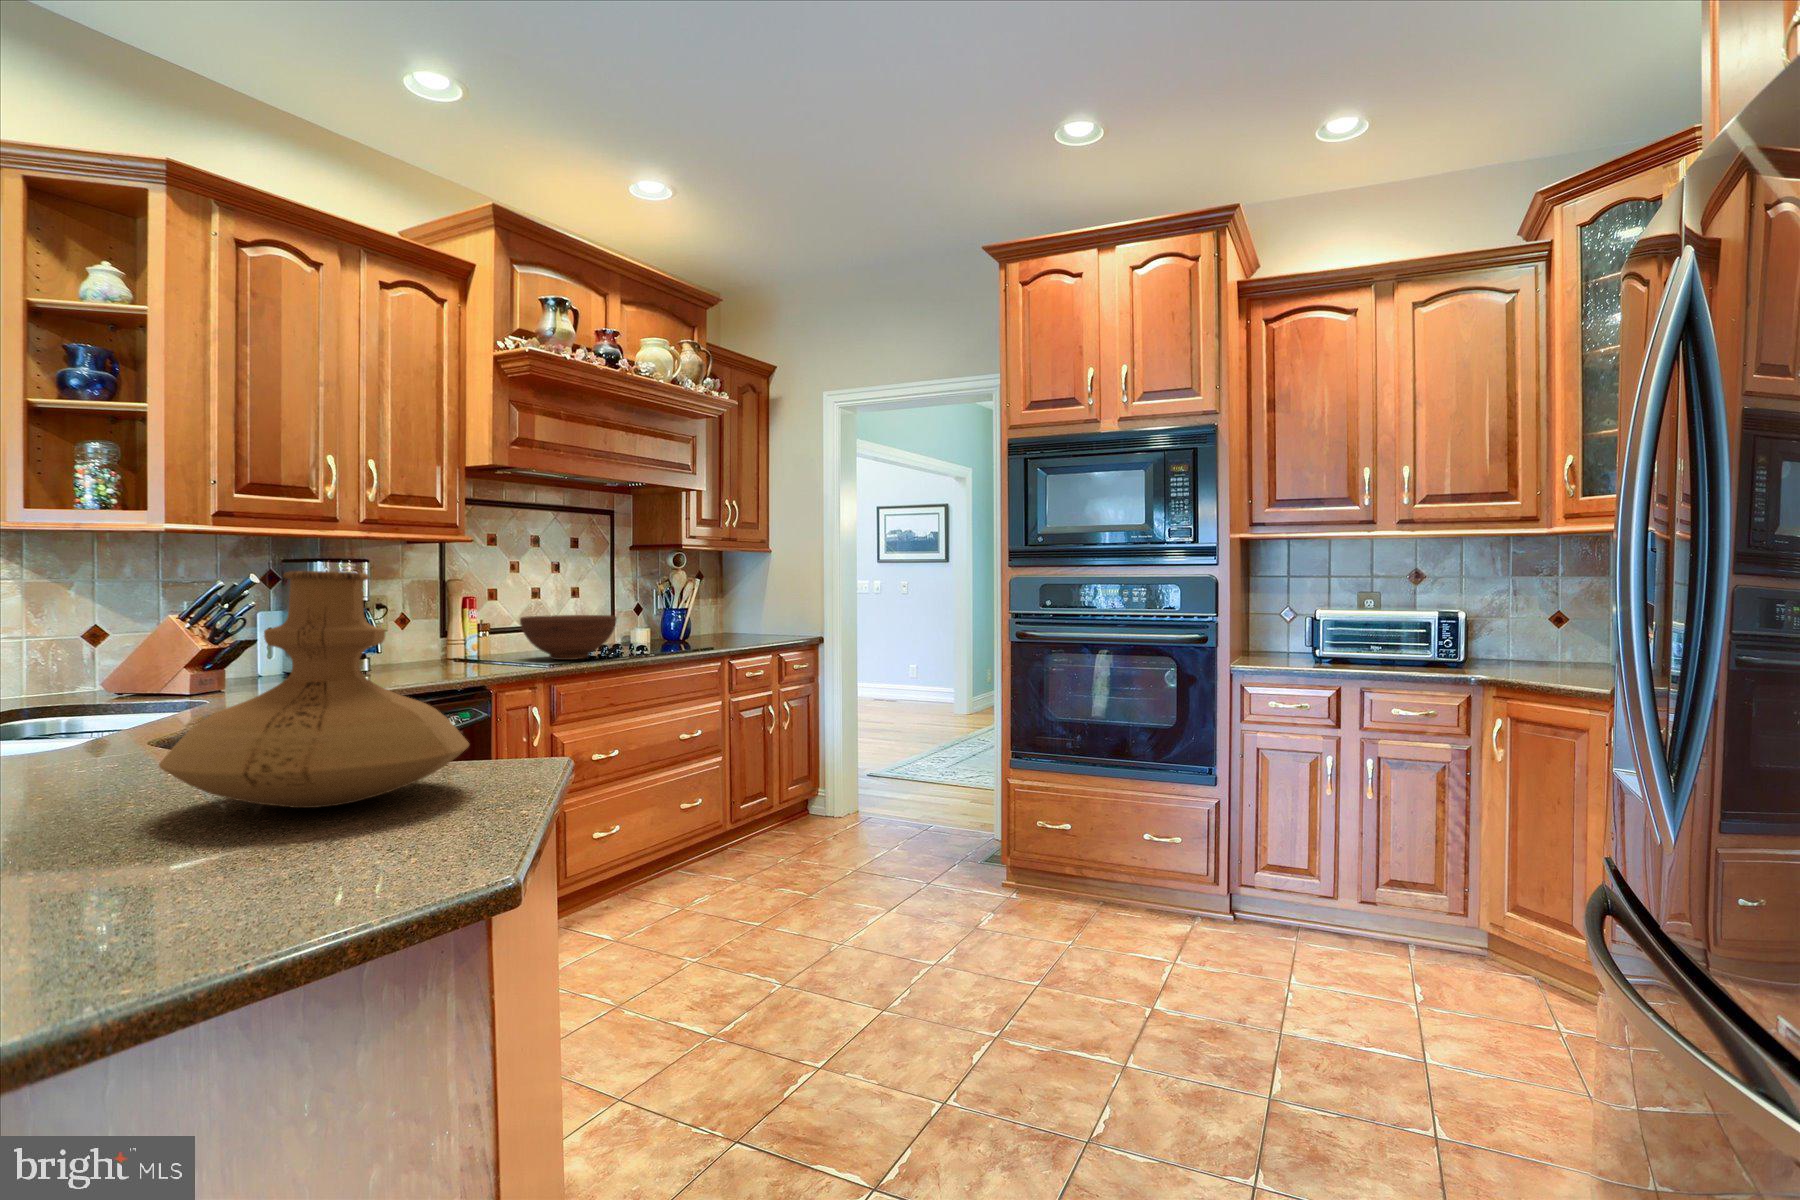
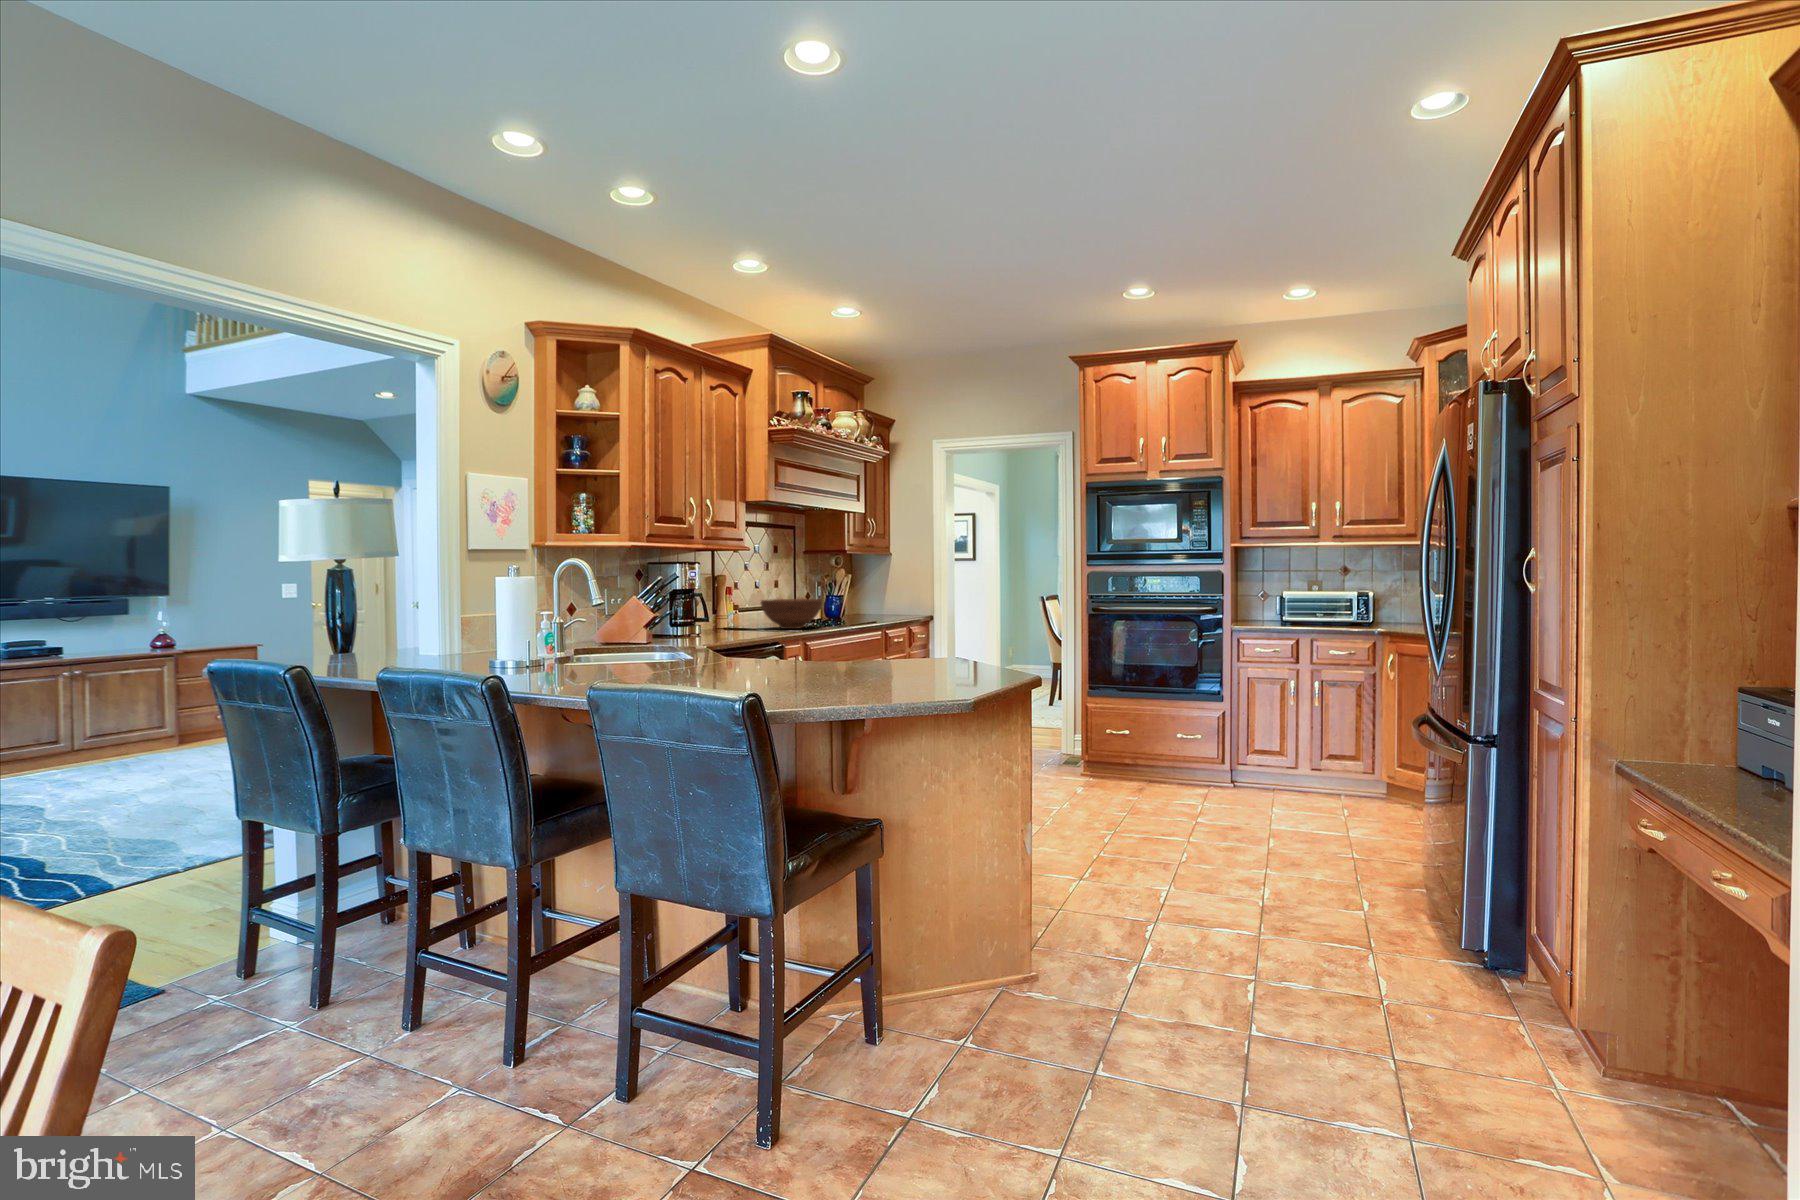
vase: present [159,571,469,808] -> none [859,573,967,668]

